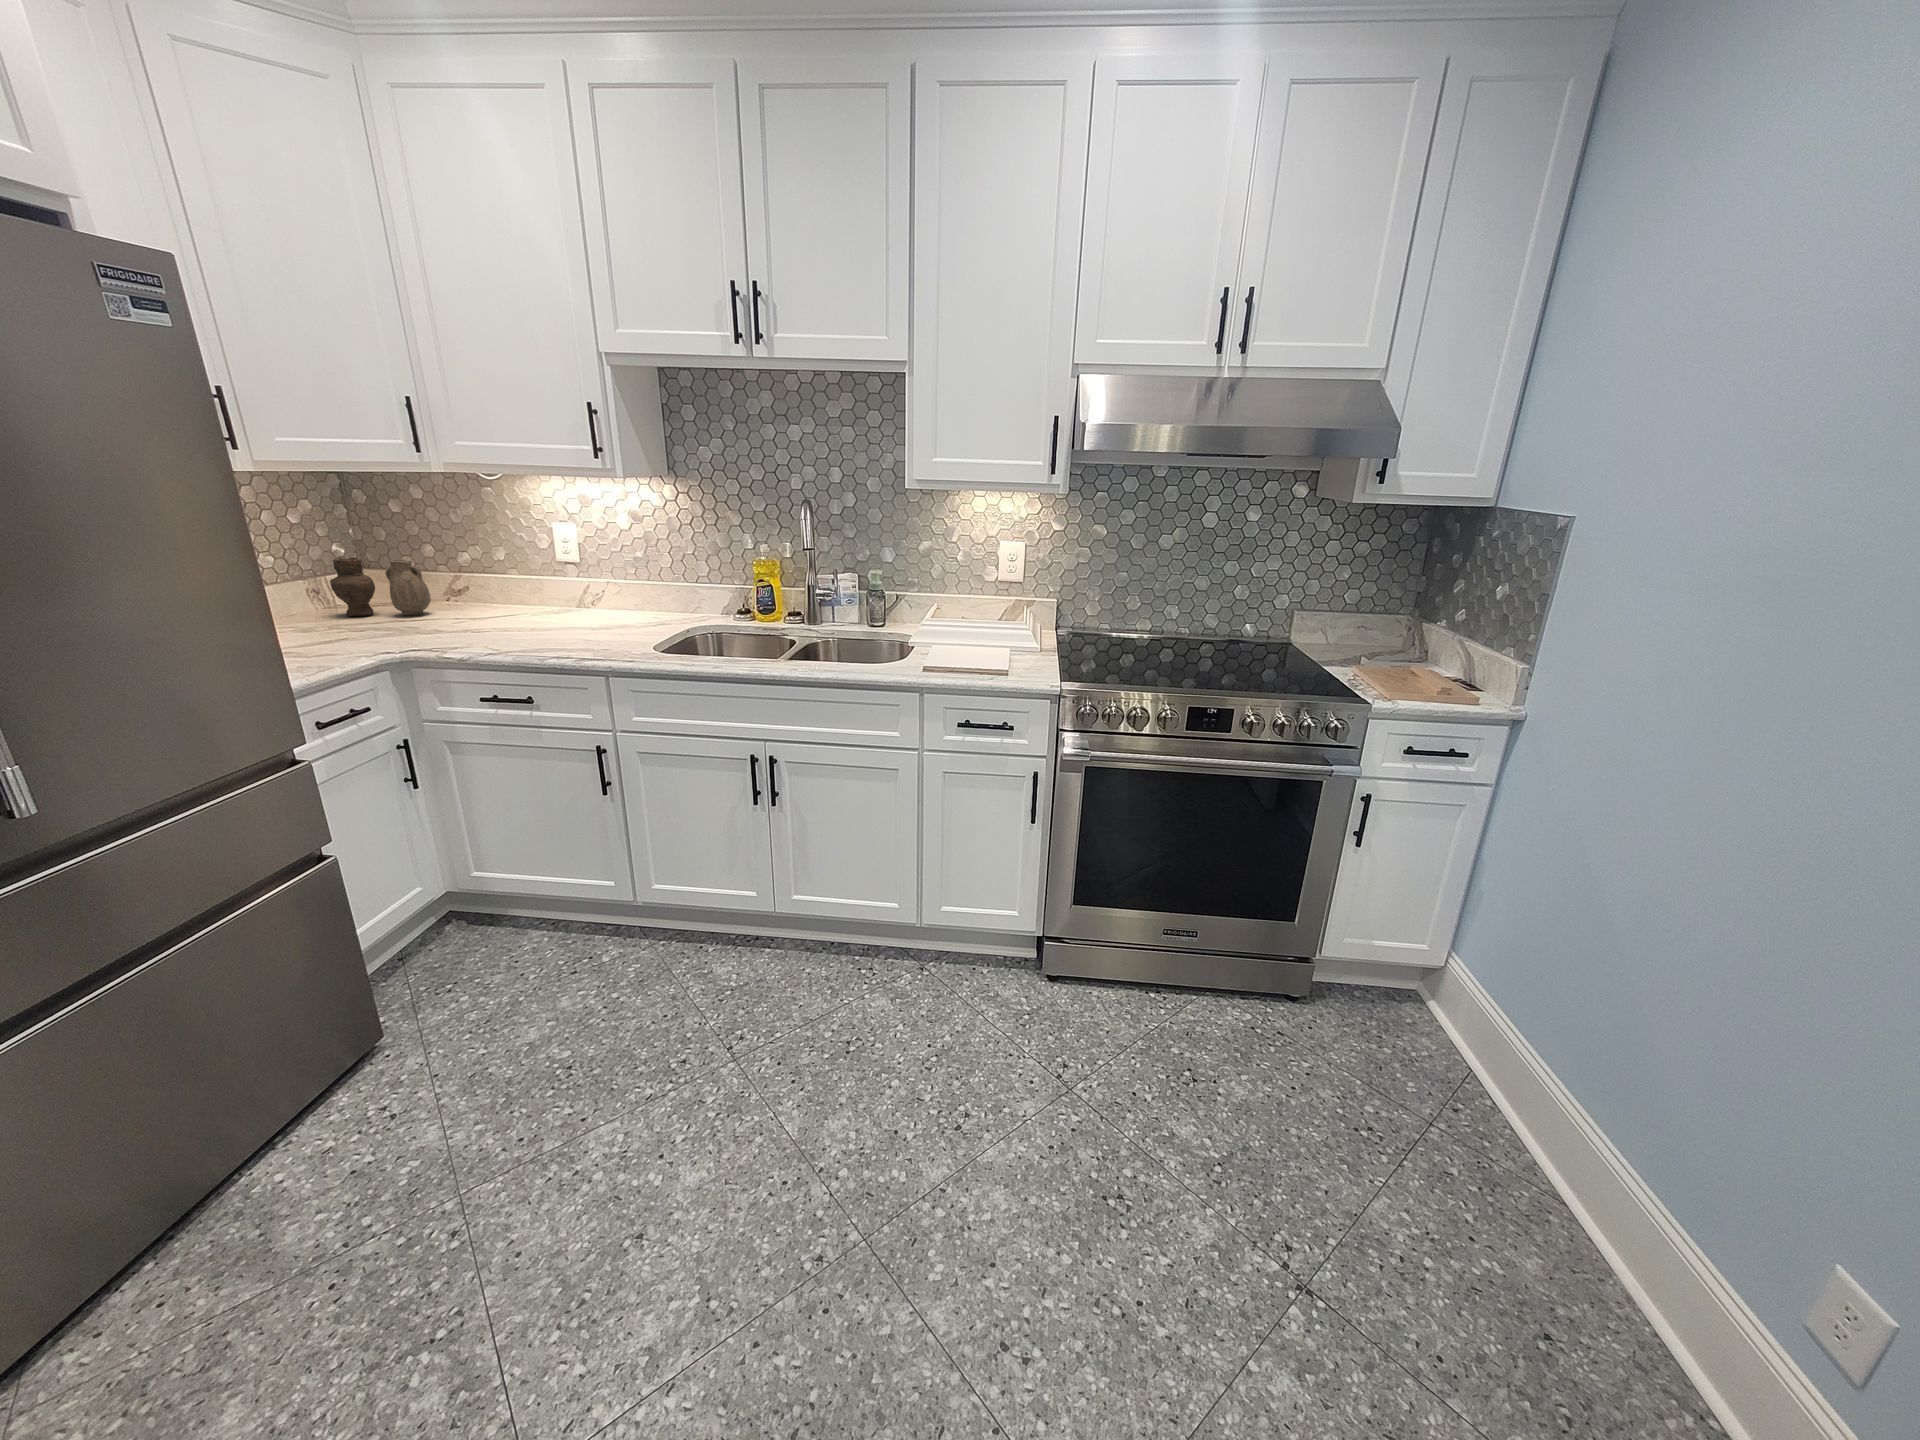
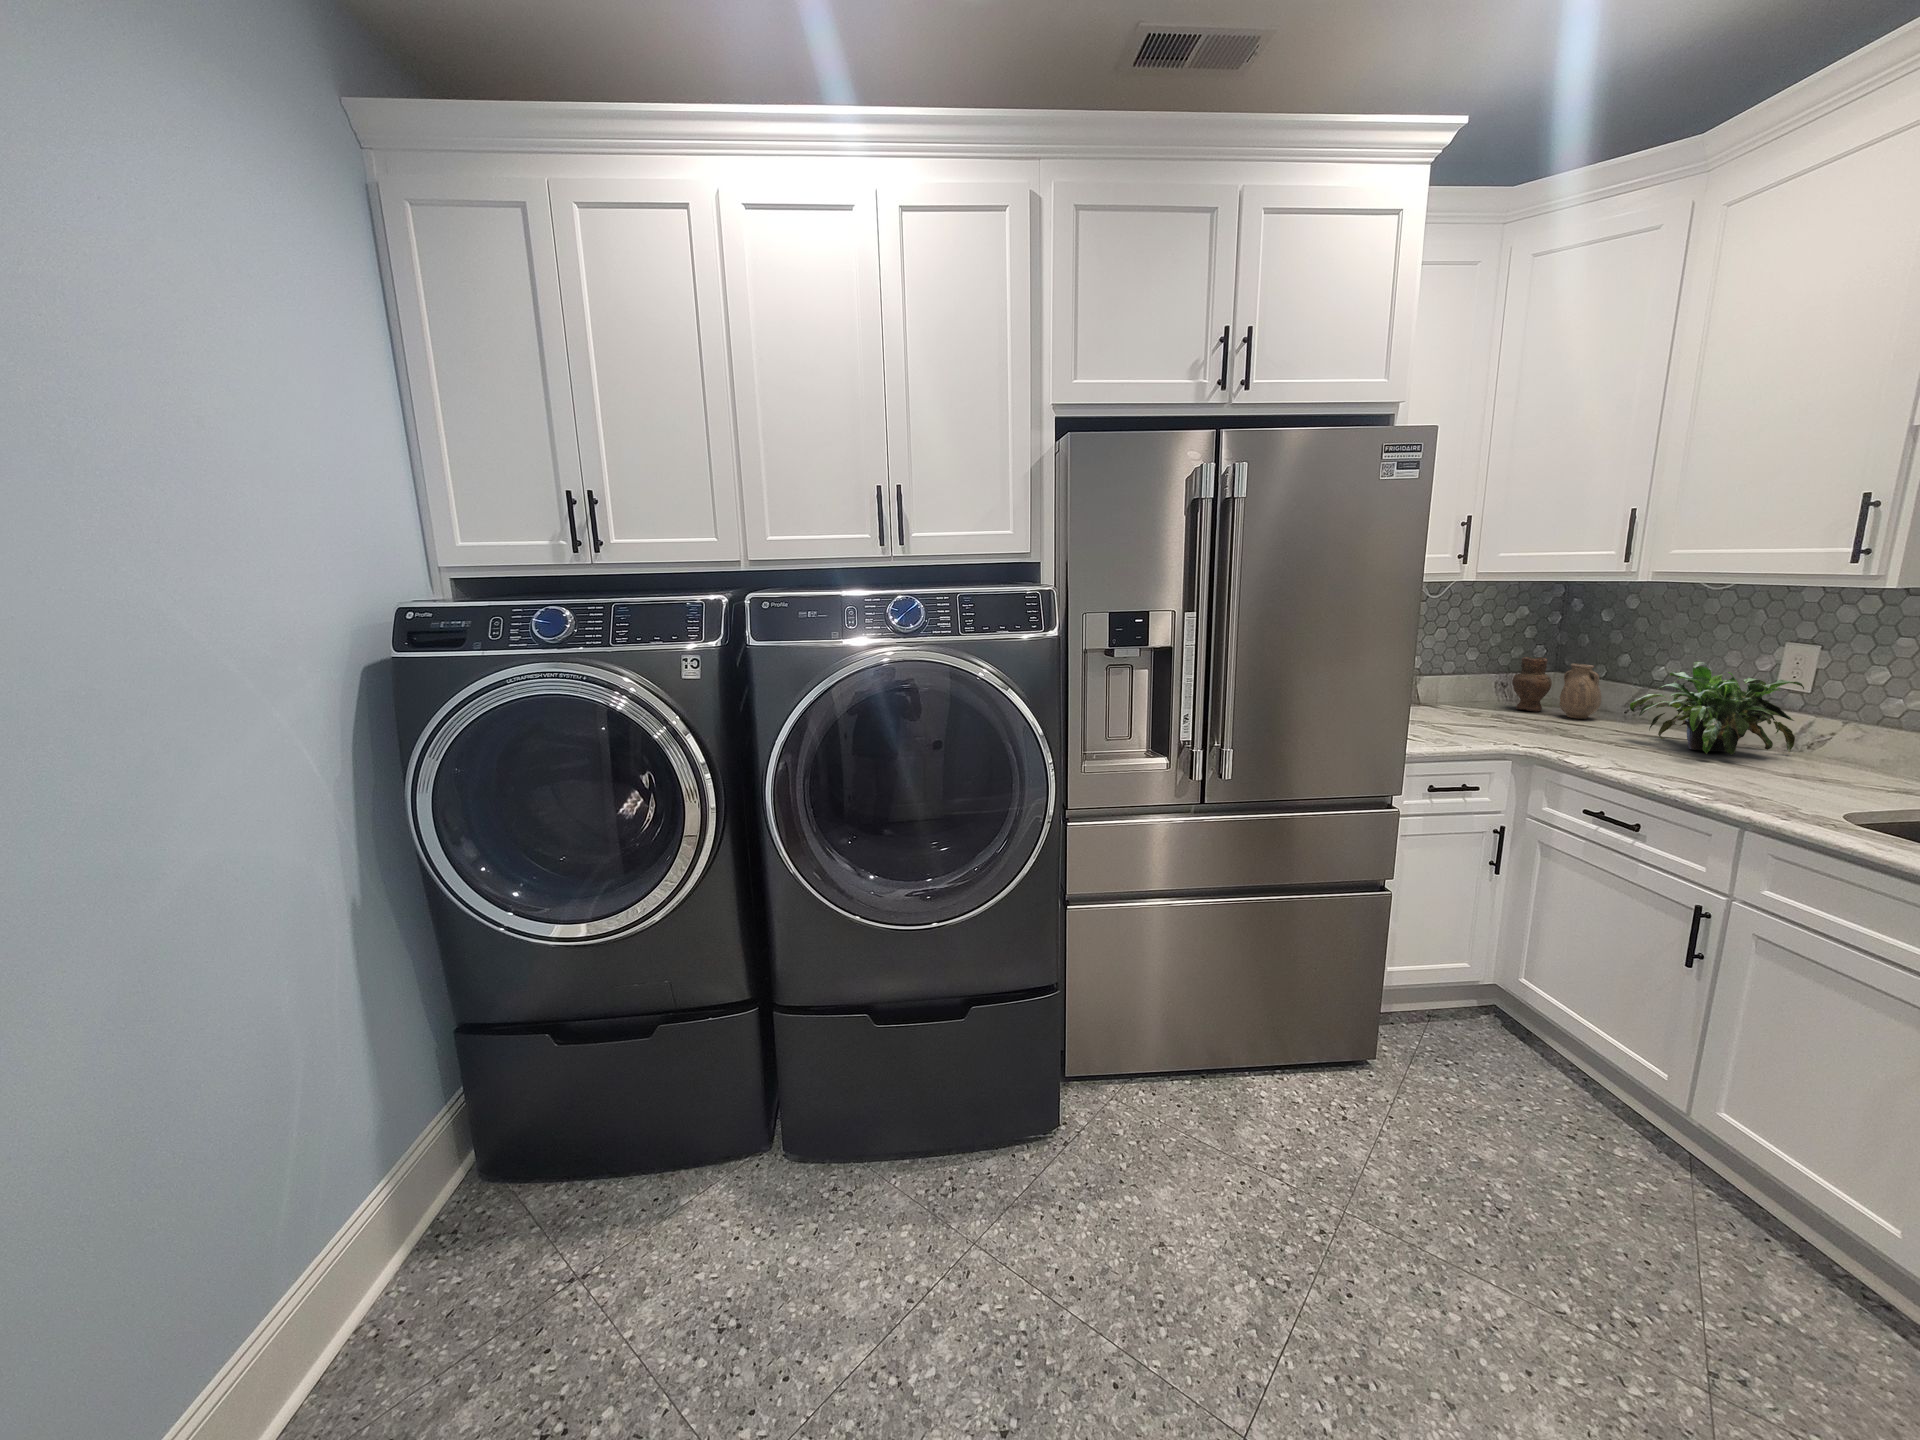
potted plant: none [467,547,586,626] -> present [1630,662,1804,755]

